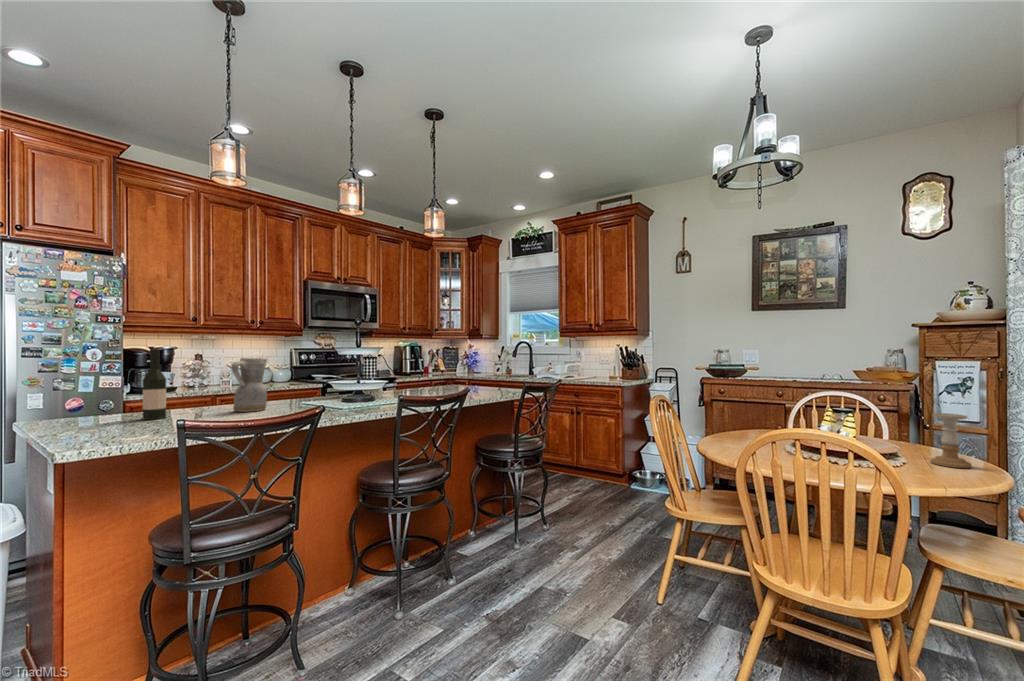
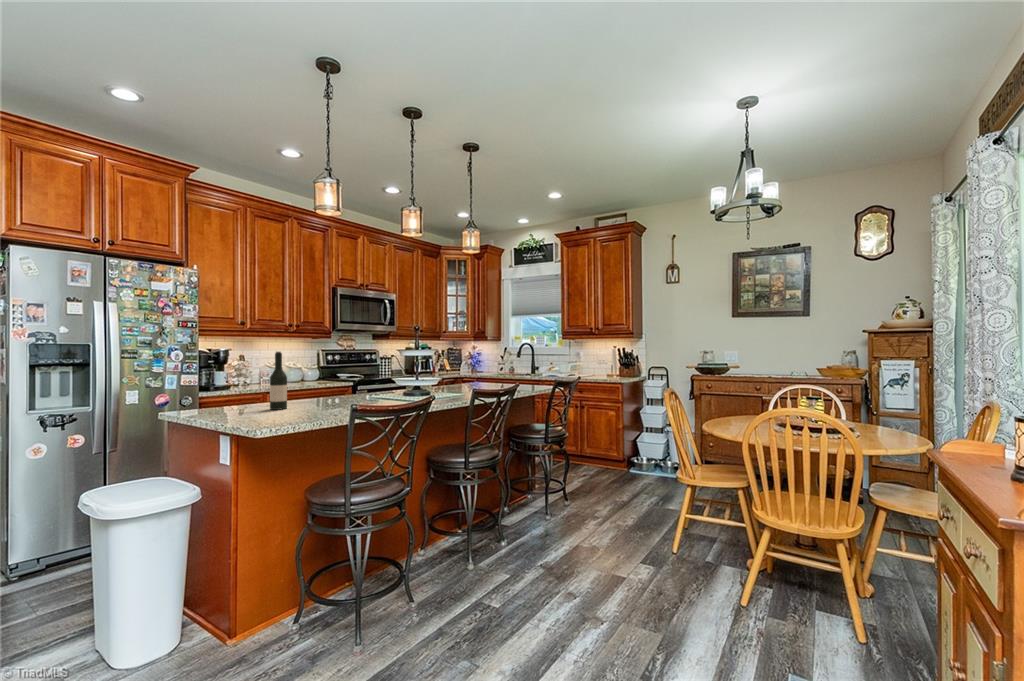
ceramic pitcher: present [232,358,267,412] -> none [333,359,359,404]
candle holder: present [930,413,972,468] -> none [874,399,903,439]

